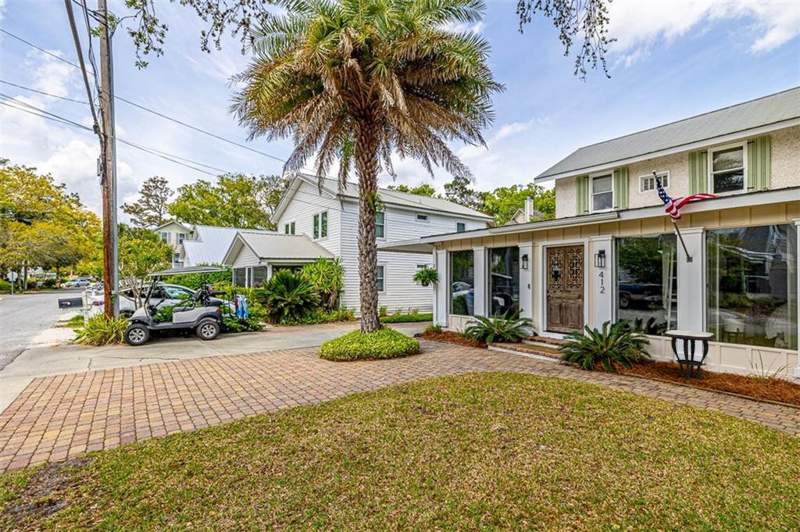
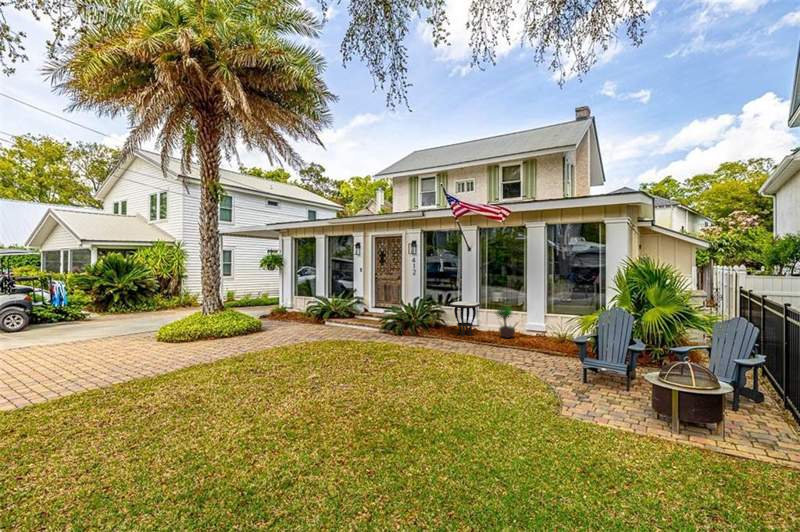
potted tree: none [742,335,783,388] -> present [495,306,515,338]

